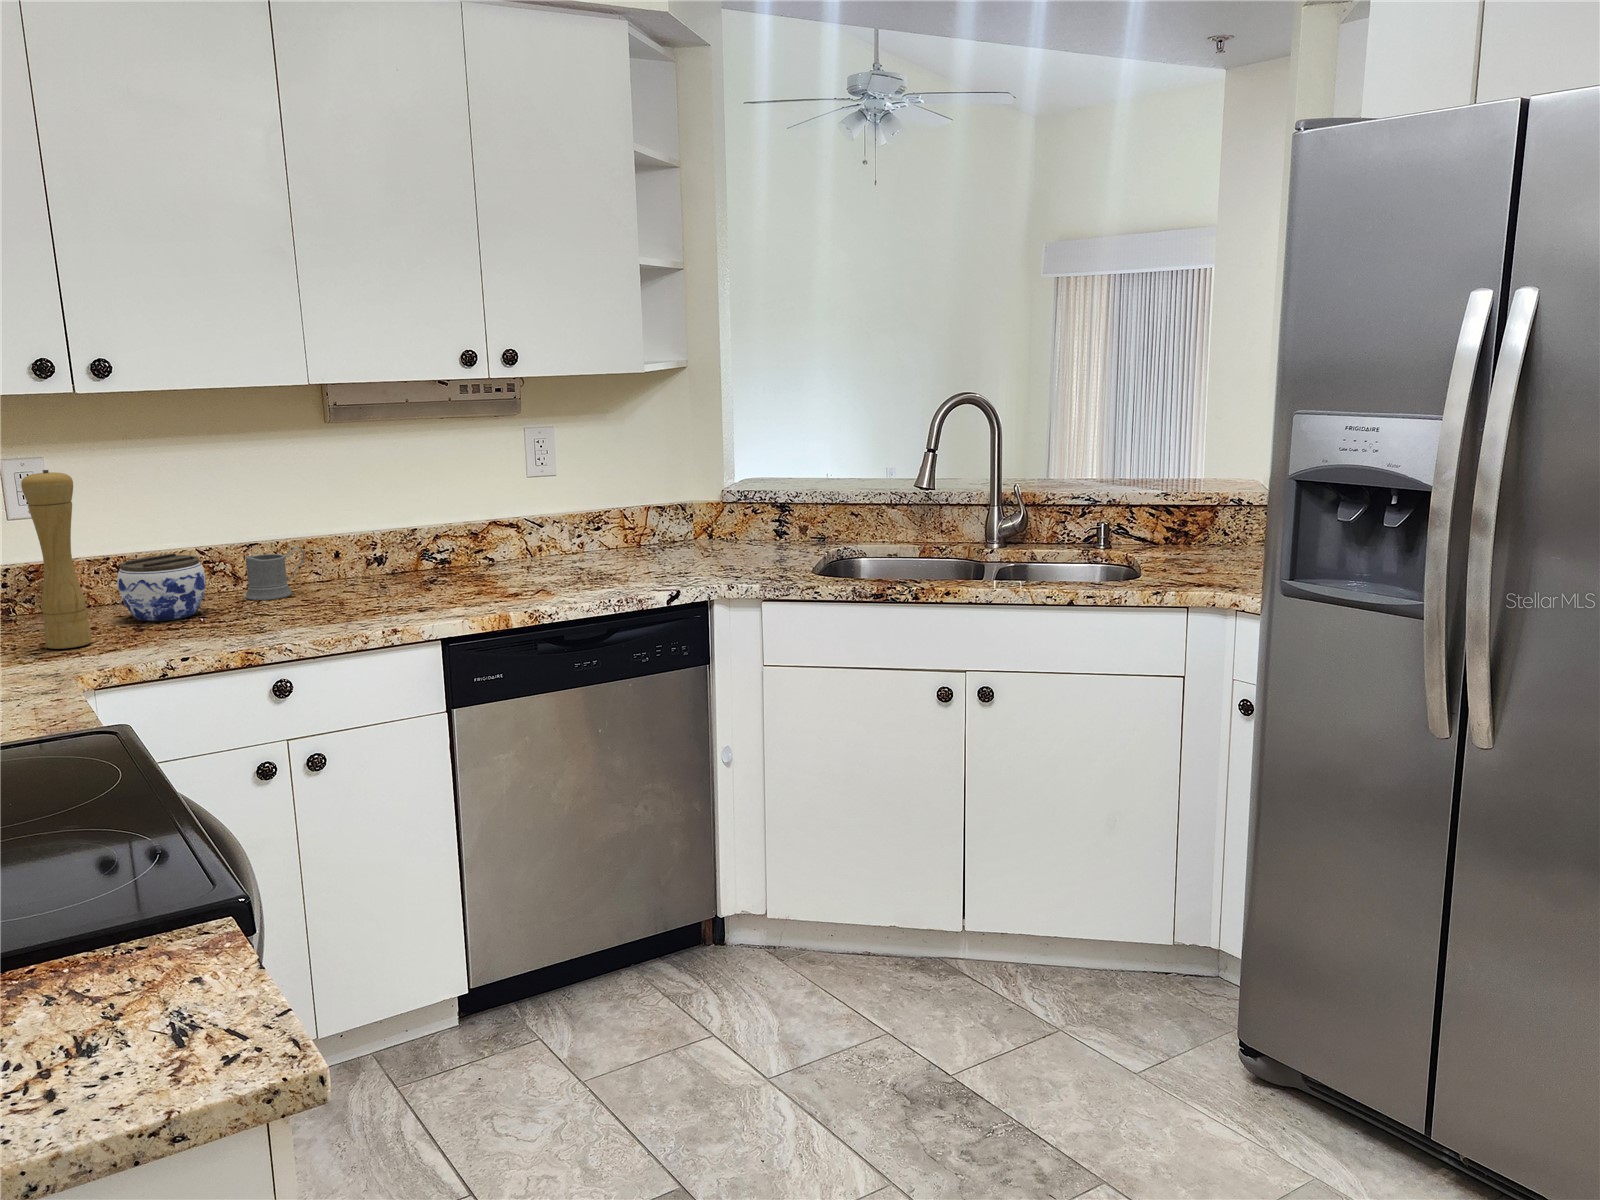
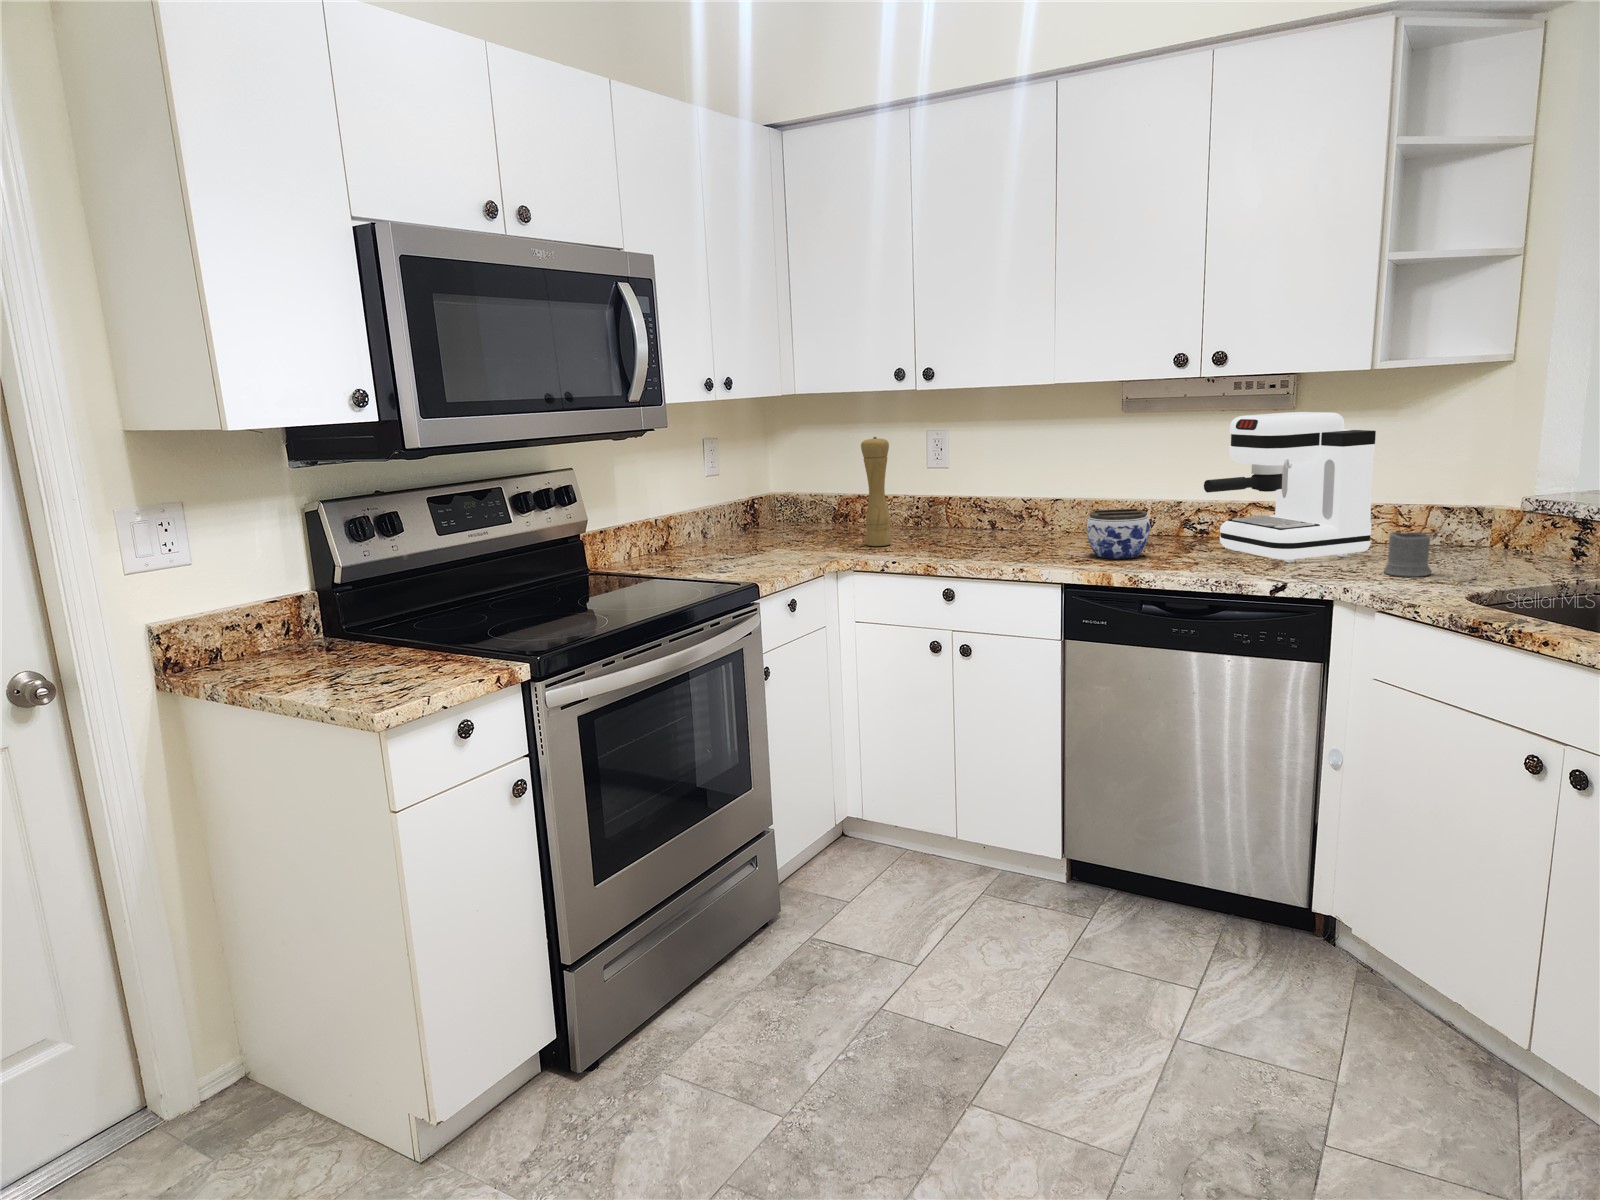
coffee maker: none [507,419,647,575] -> present [1204,412,1376,563]
mug: present [246,548,305,600] -> present [1384,531,1448,577]
jar: present [117,554,206,621] -> present [1086,509,1150,559]

